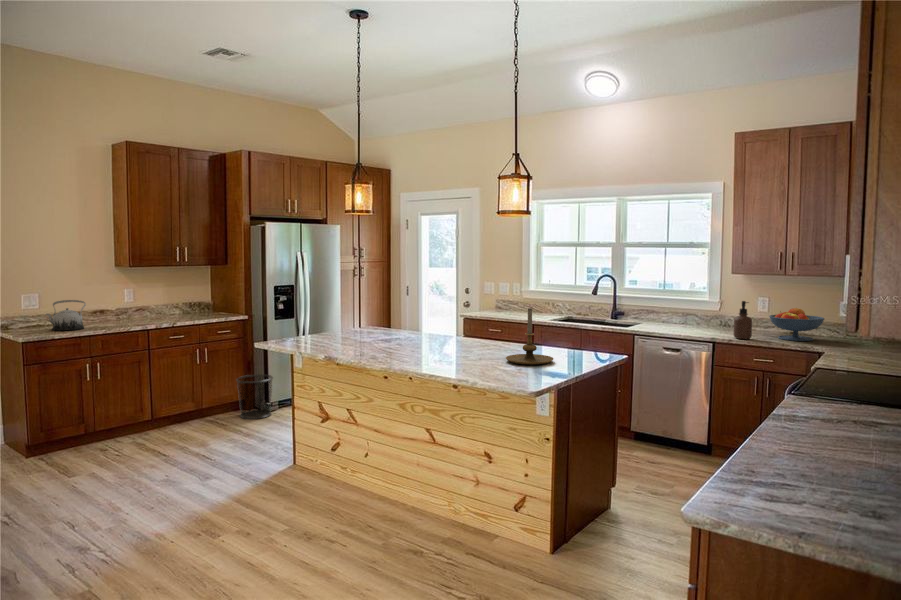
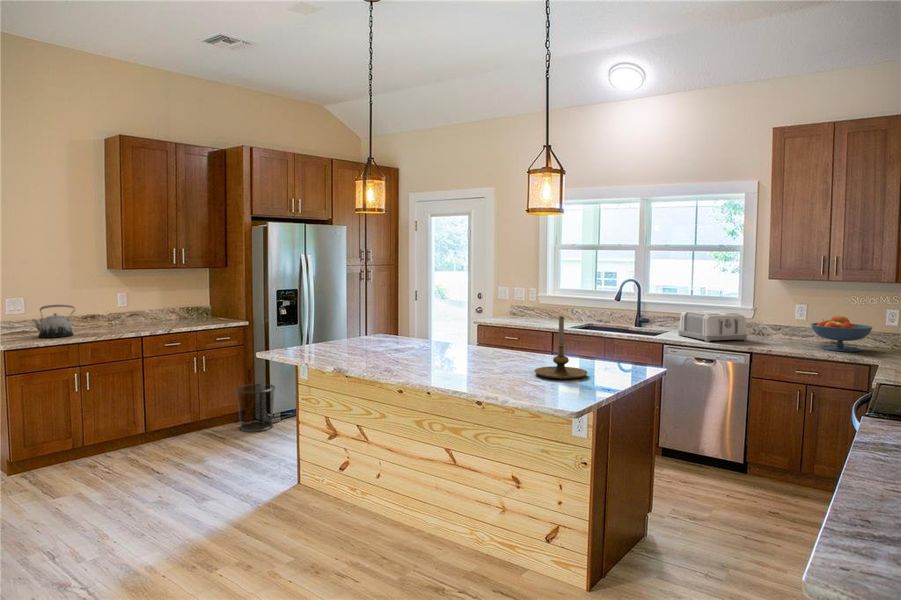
soap dispenser: present [734,301,752,339] -> none [773,308,794,349]
toaster: none [650,303,712,333] -> present [678,310,747,342]

